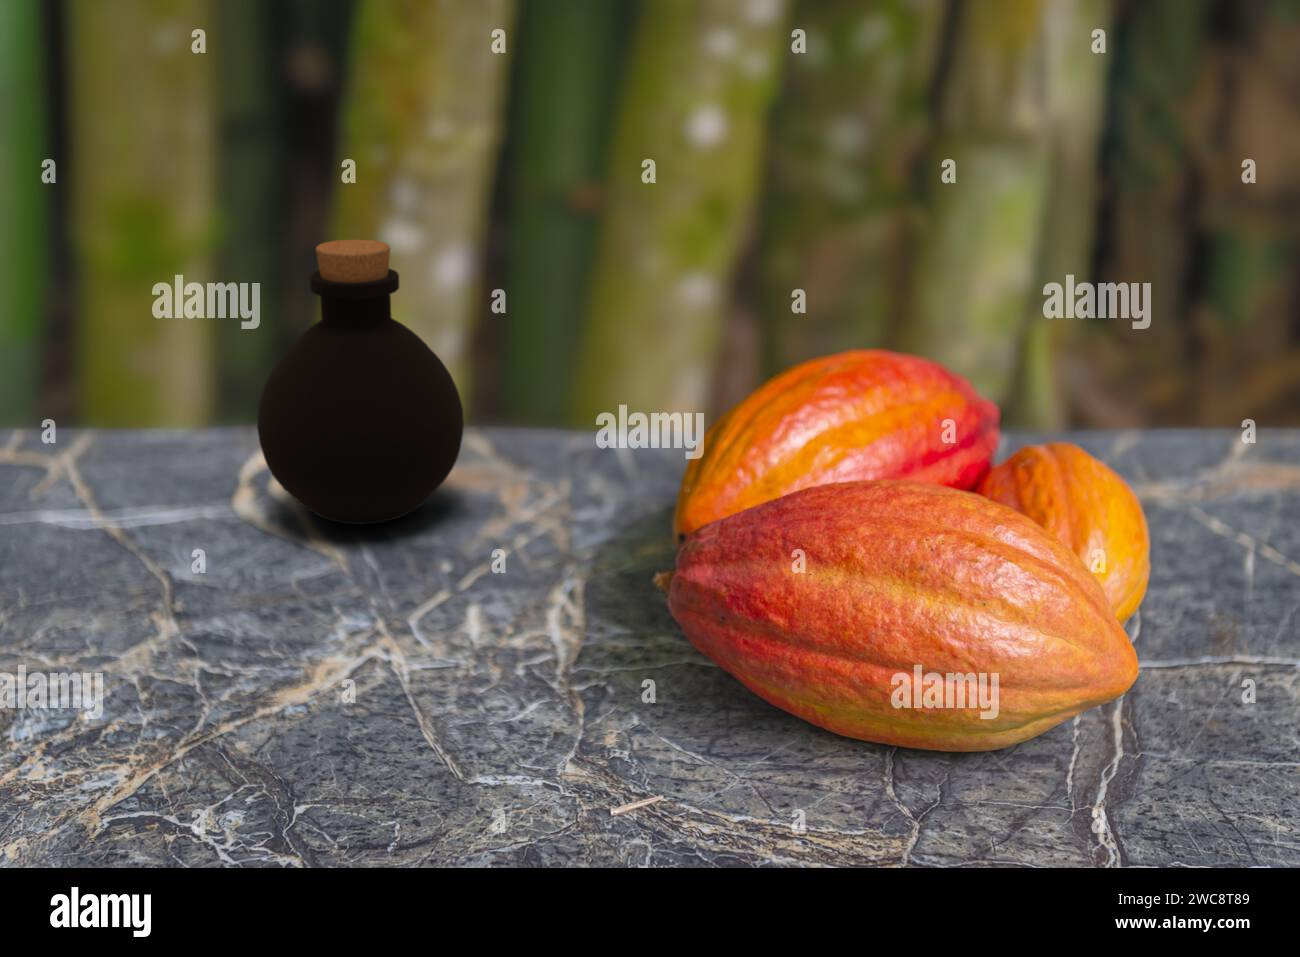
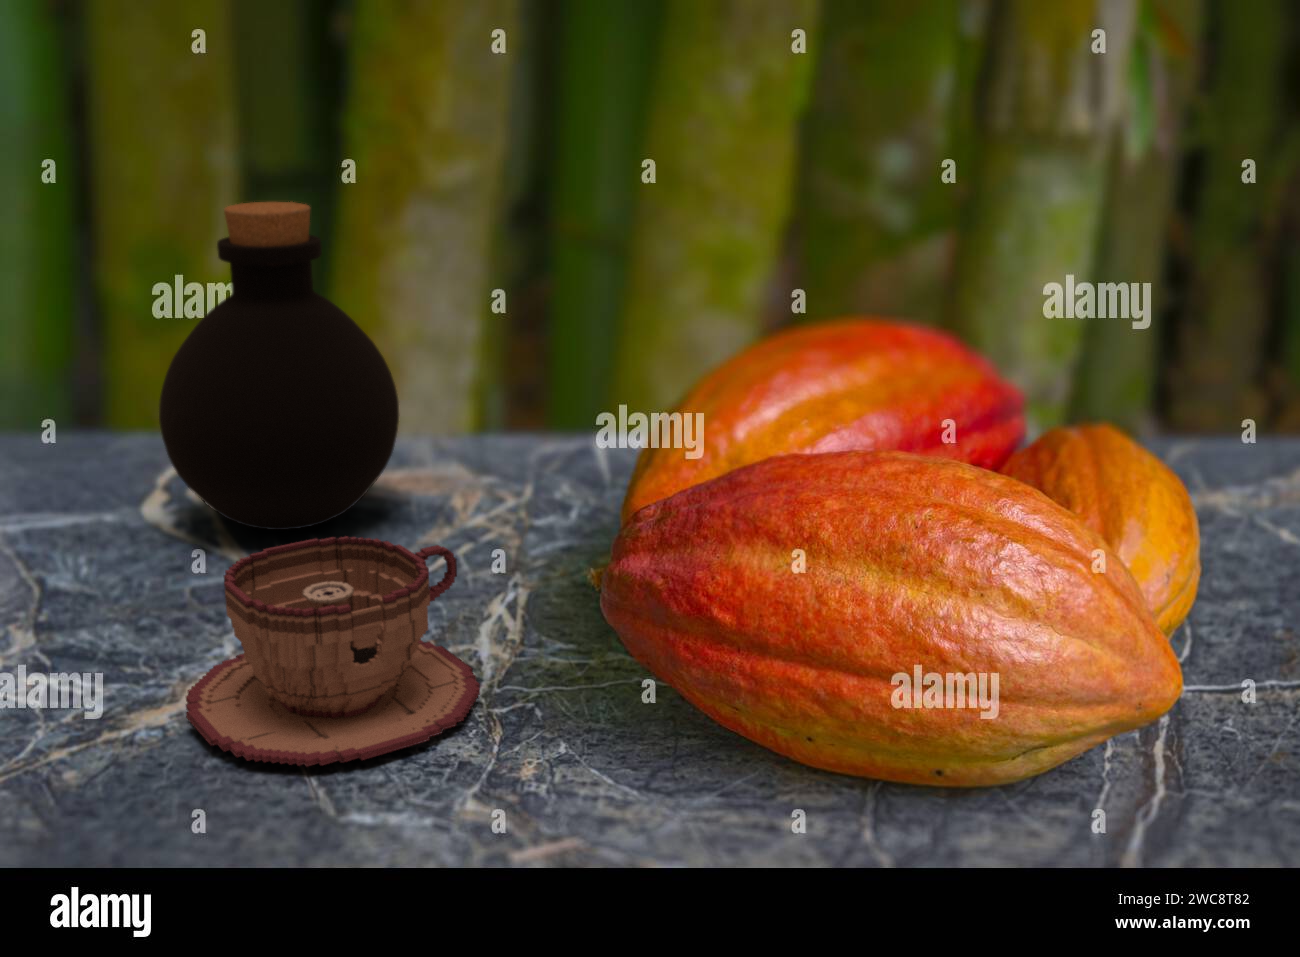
teacup: none [321,543,564,738] -> present [186,536,480,766]

